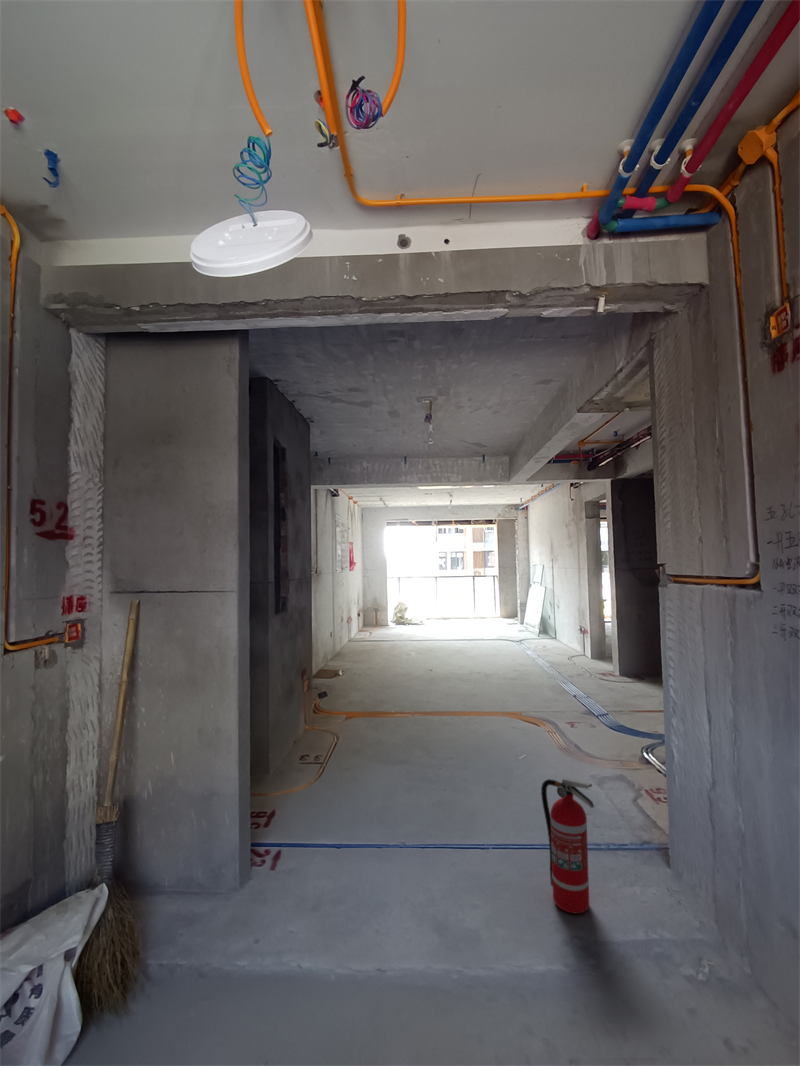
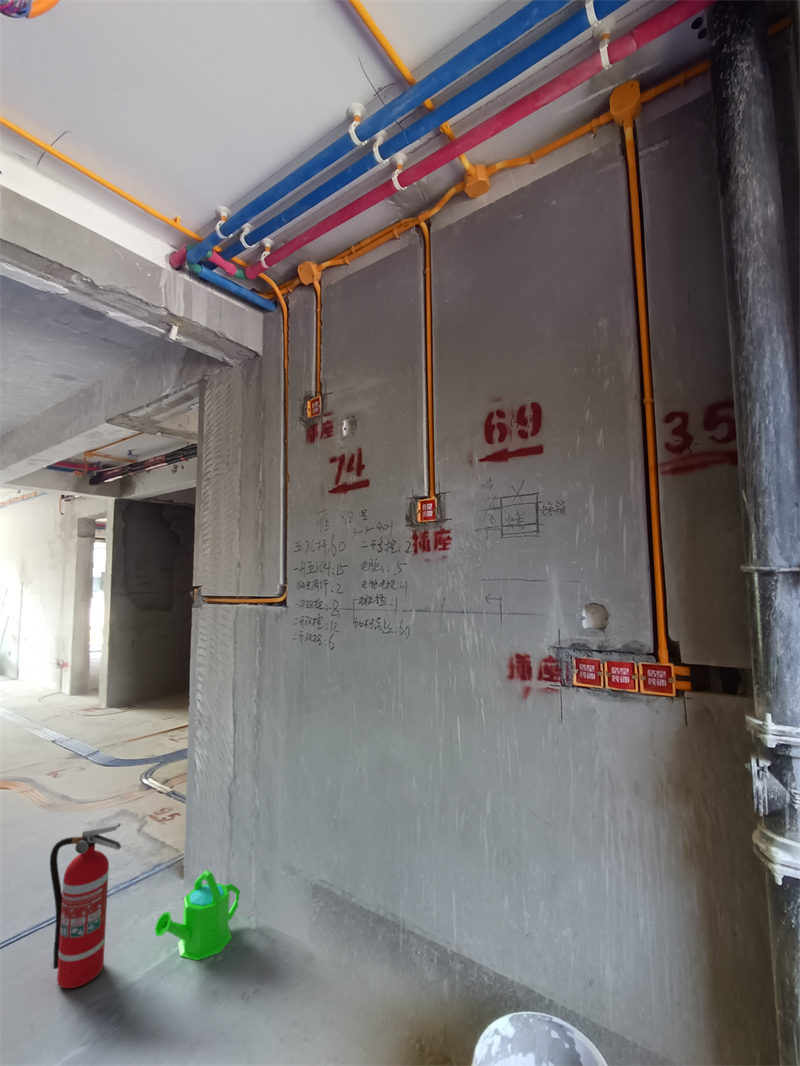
watering can: none [630,870,734,968] -> present [155,870,240,960]

